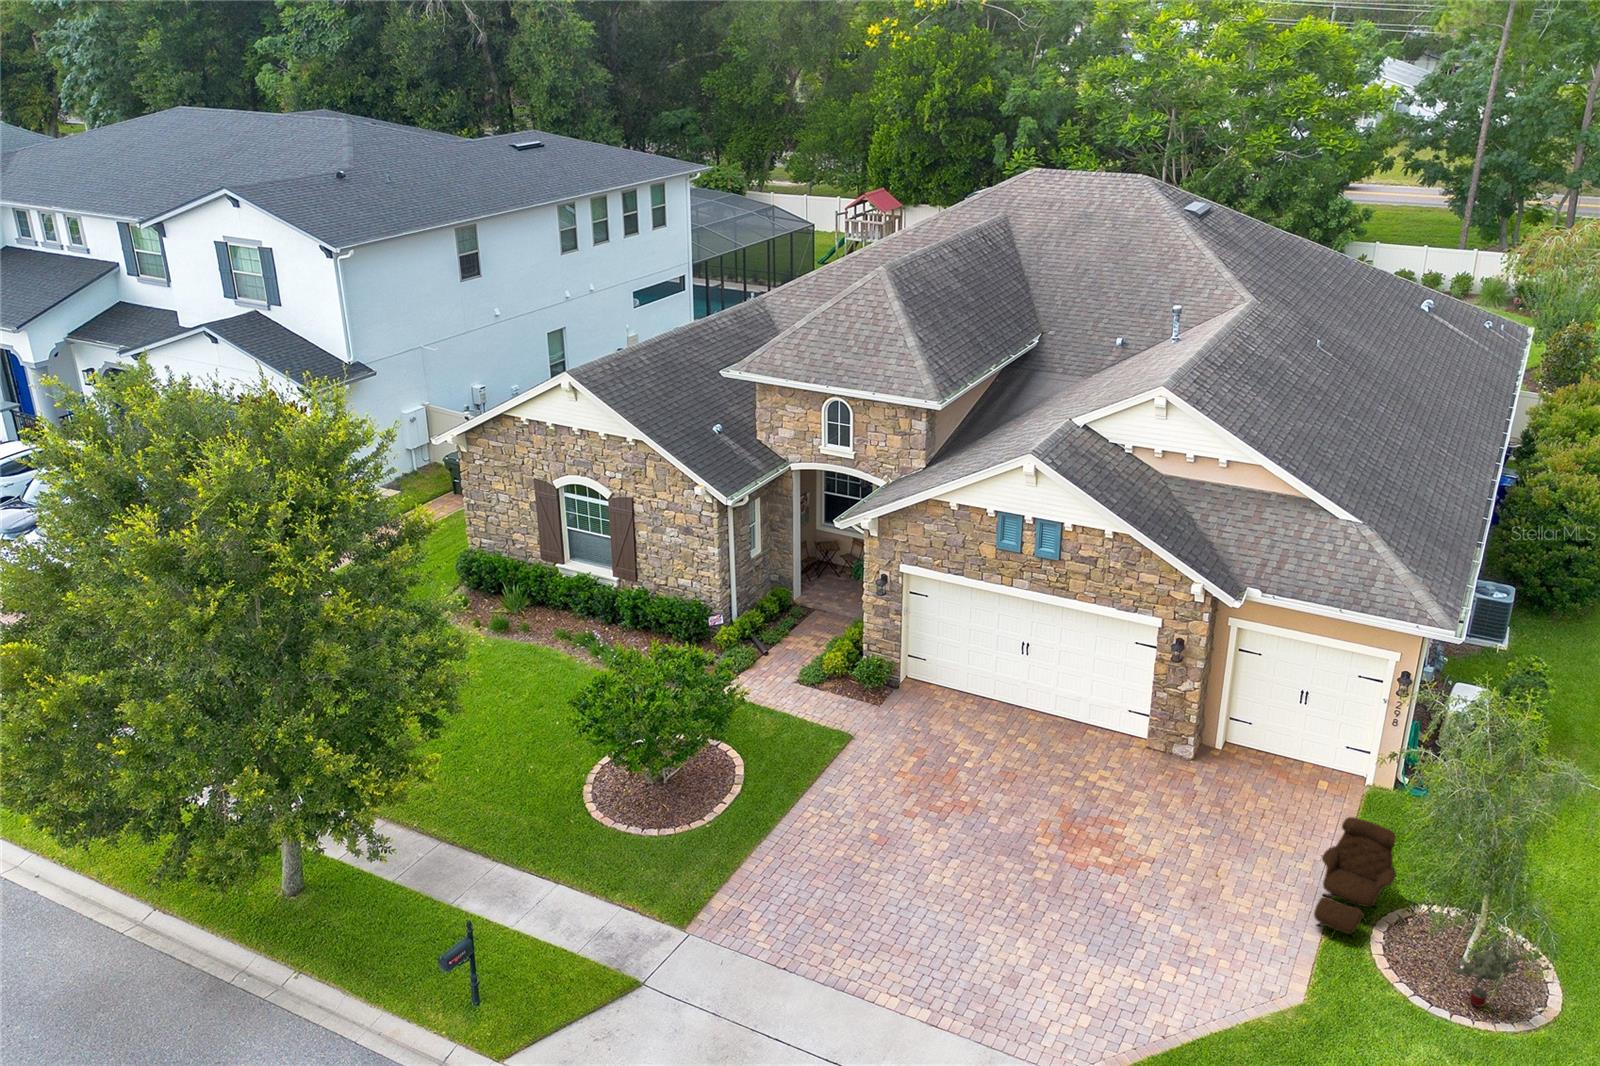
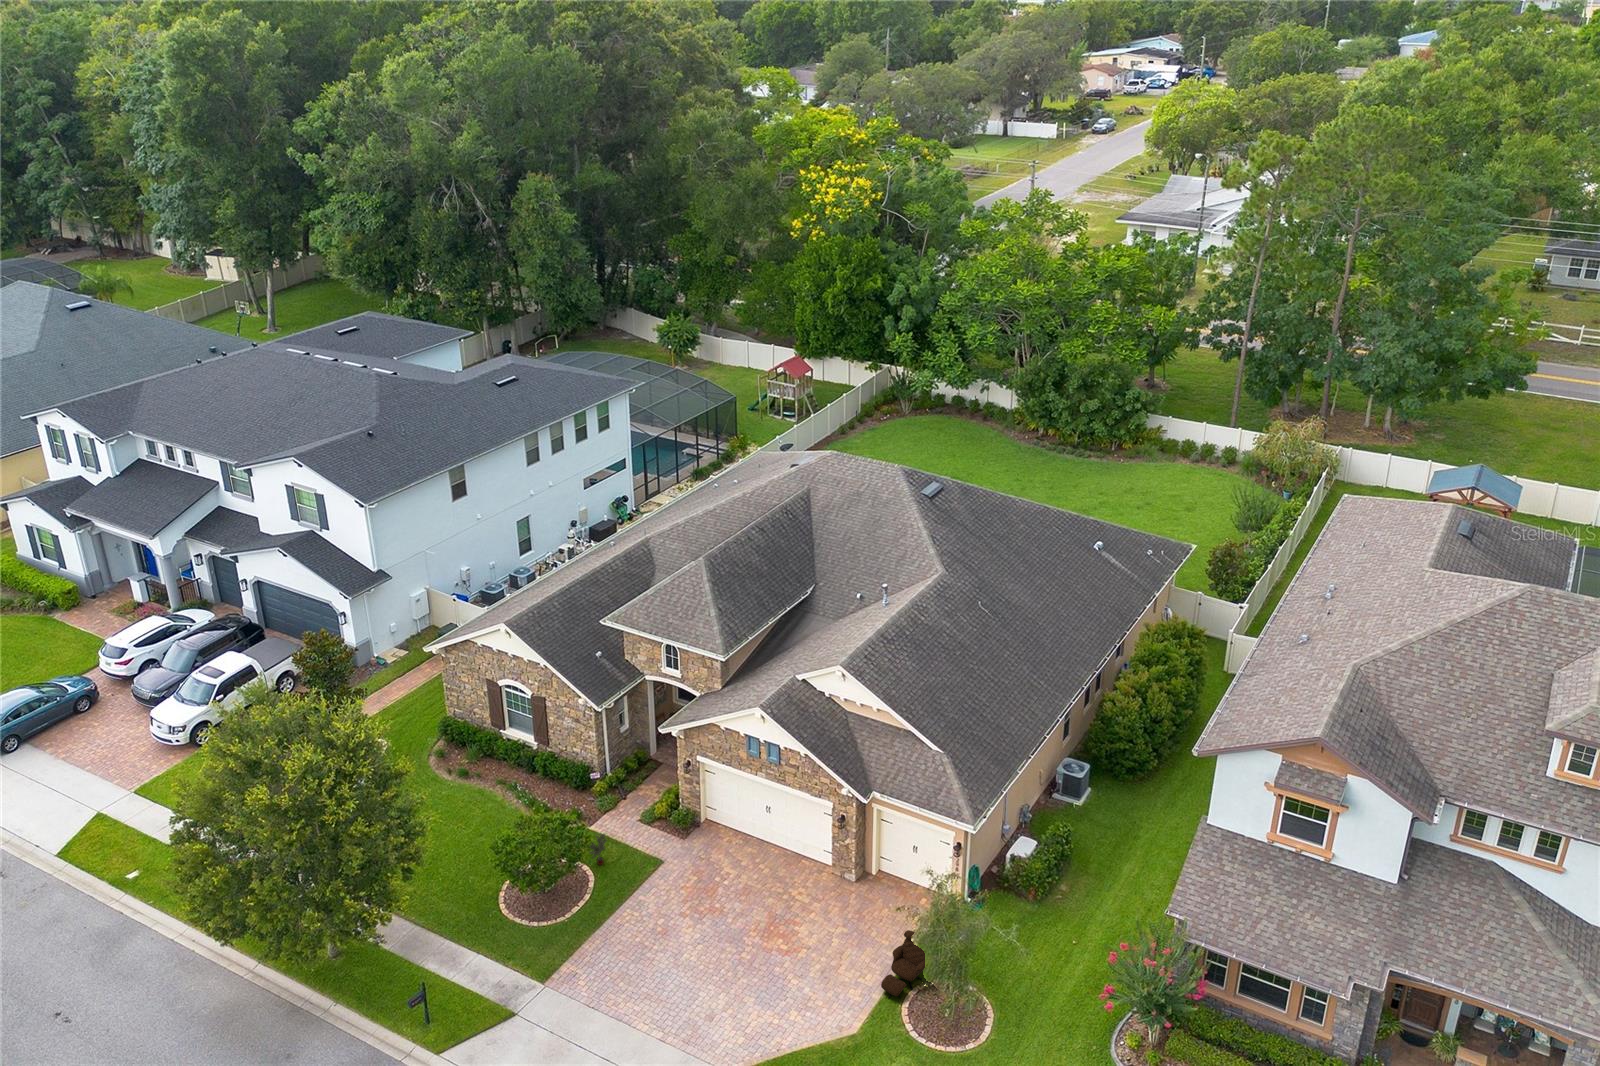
potted tree: present [1452,940,1522,1007] -> present [590,834,607,865]

